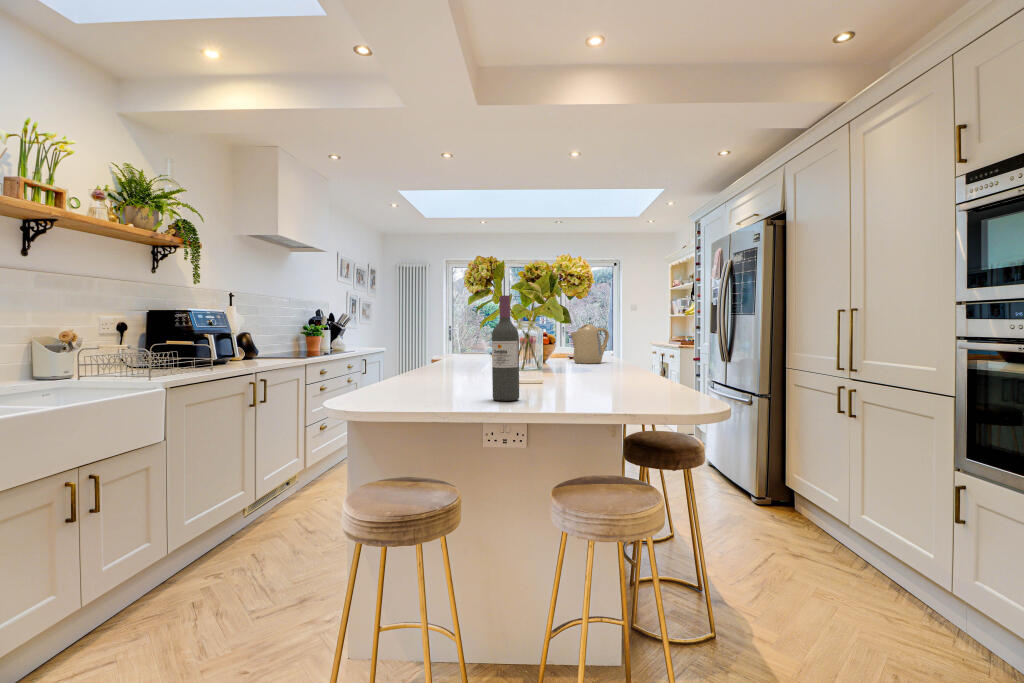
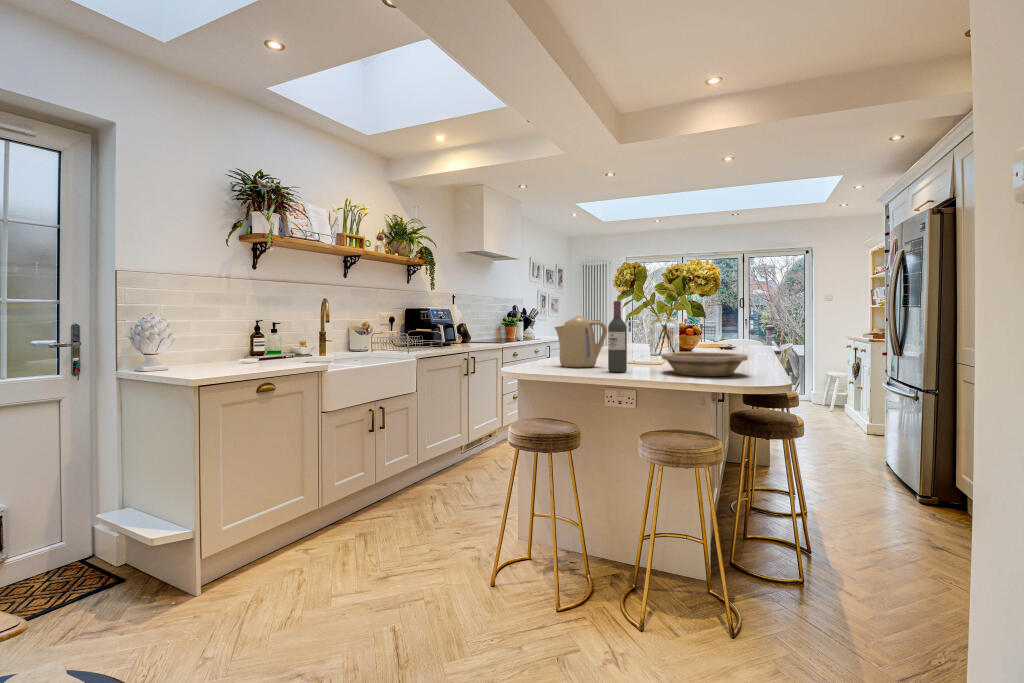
kettle: present [570,324,609,364] -> present [554,316,607,368]
bowl: none [564,367,675,402] -> present [662,352,748,376]

